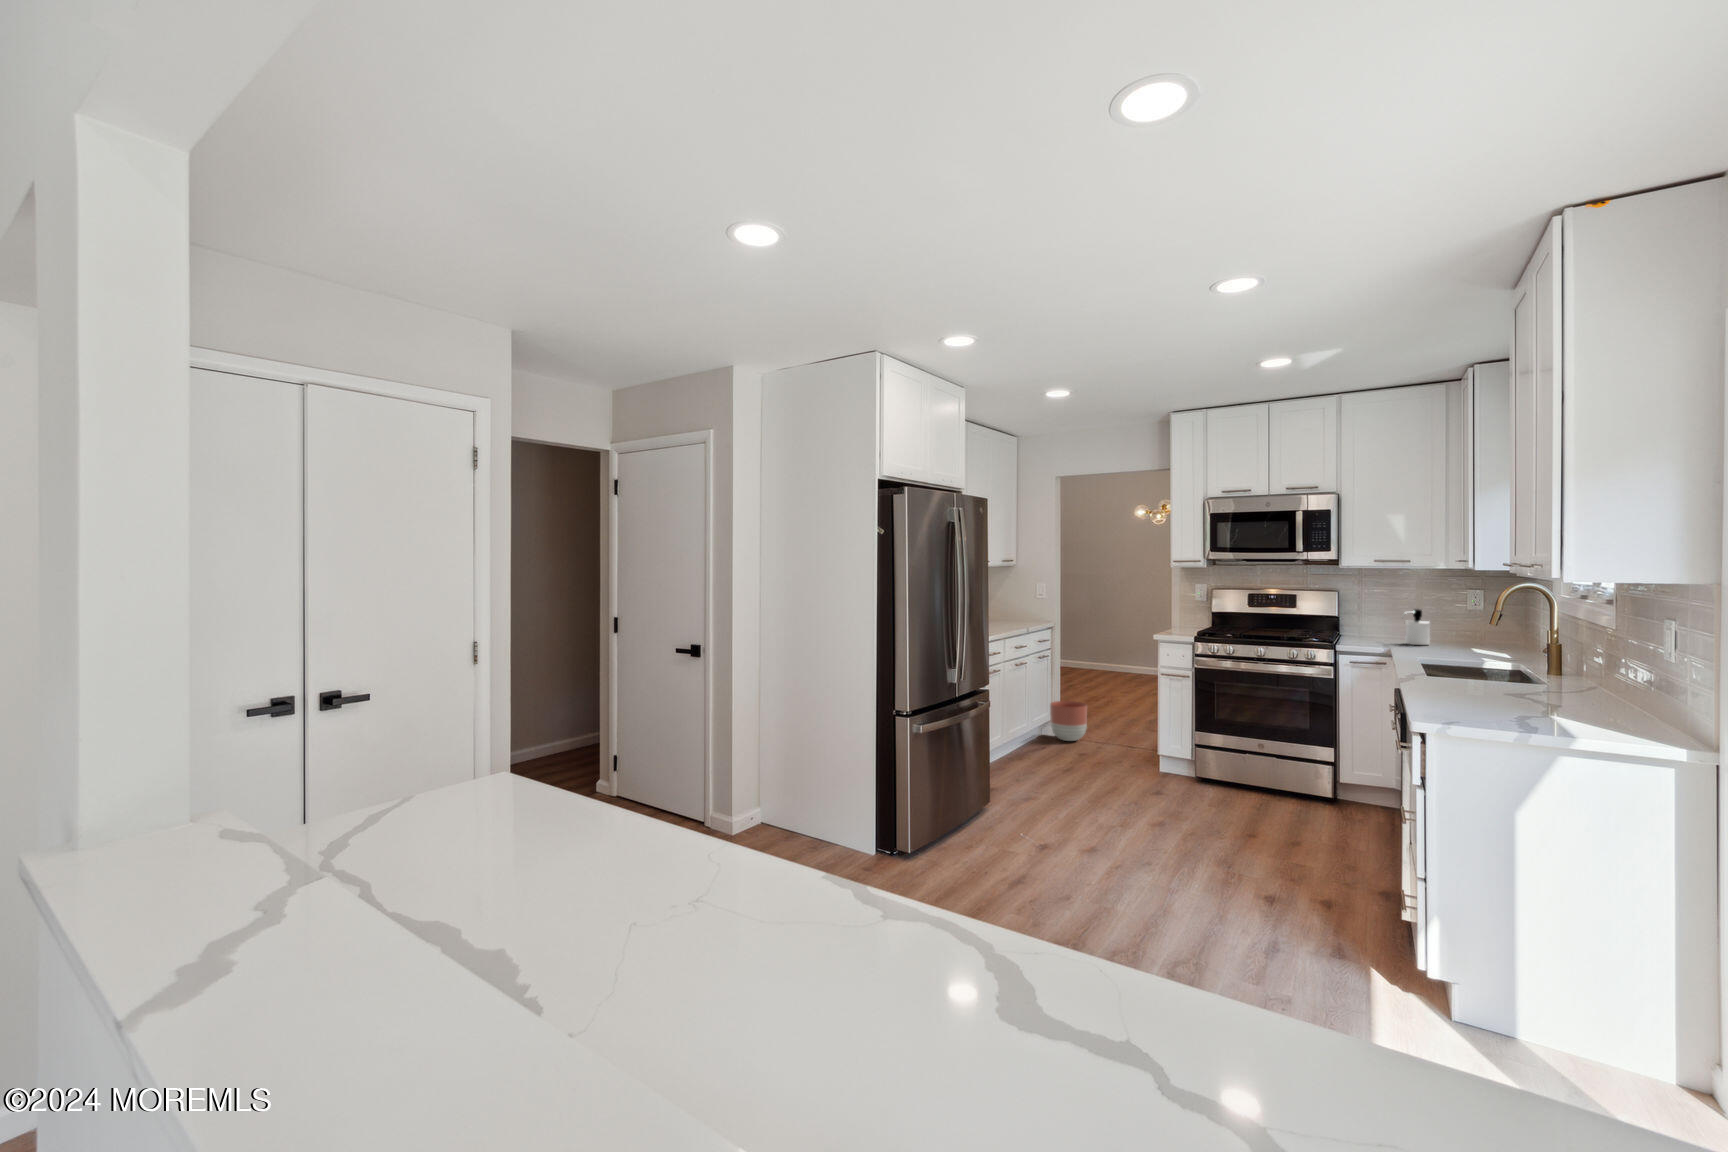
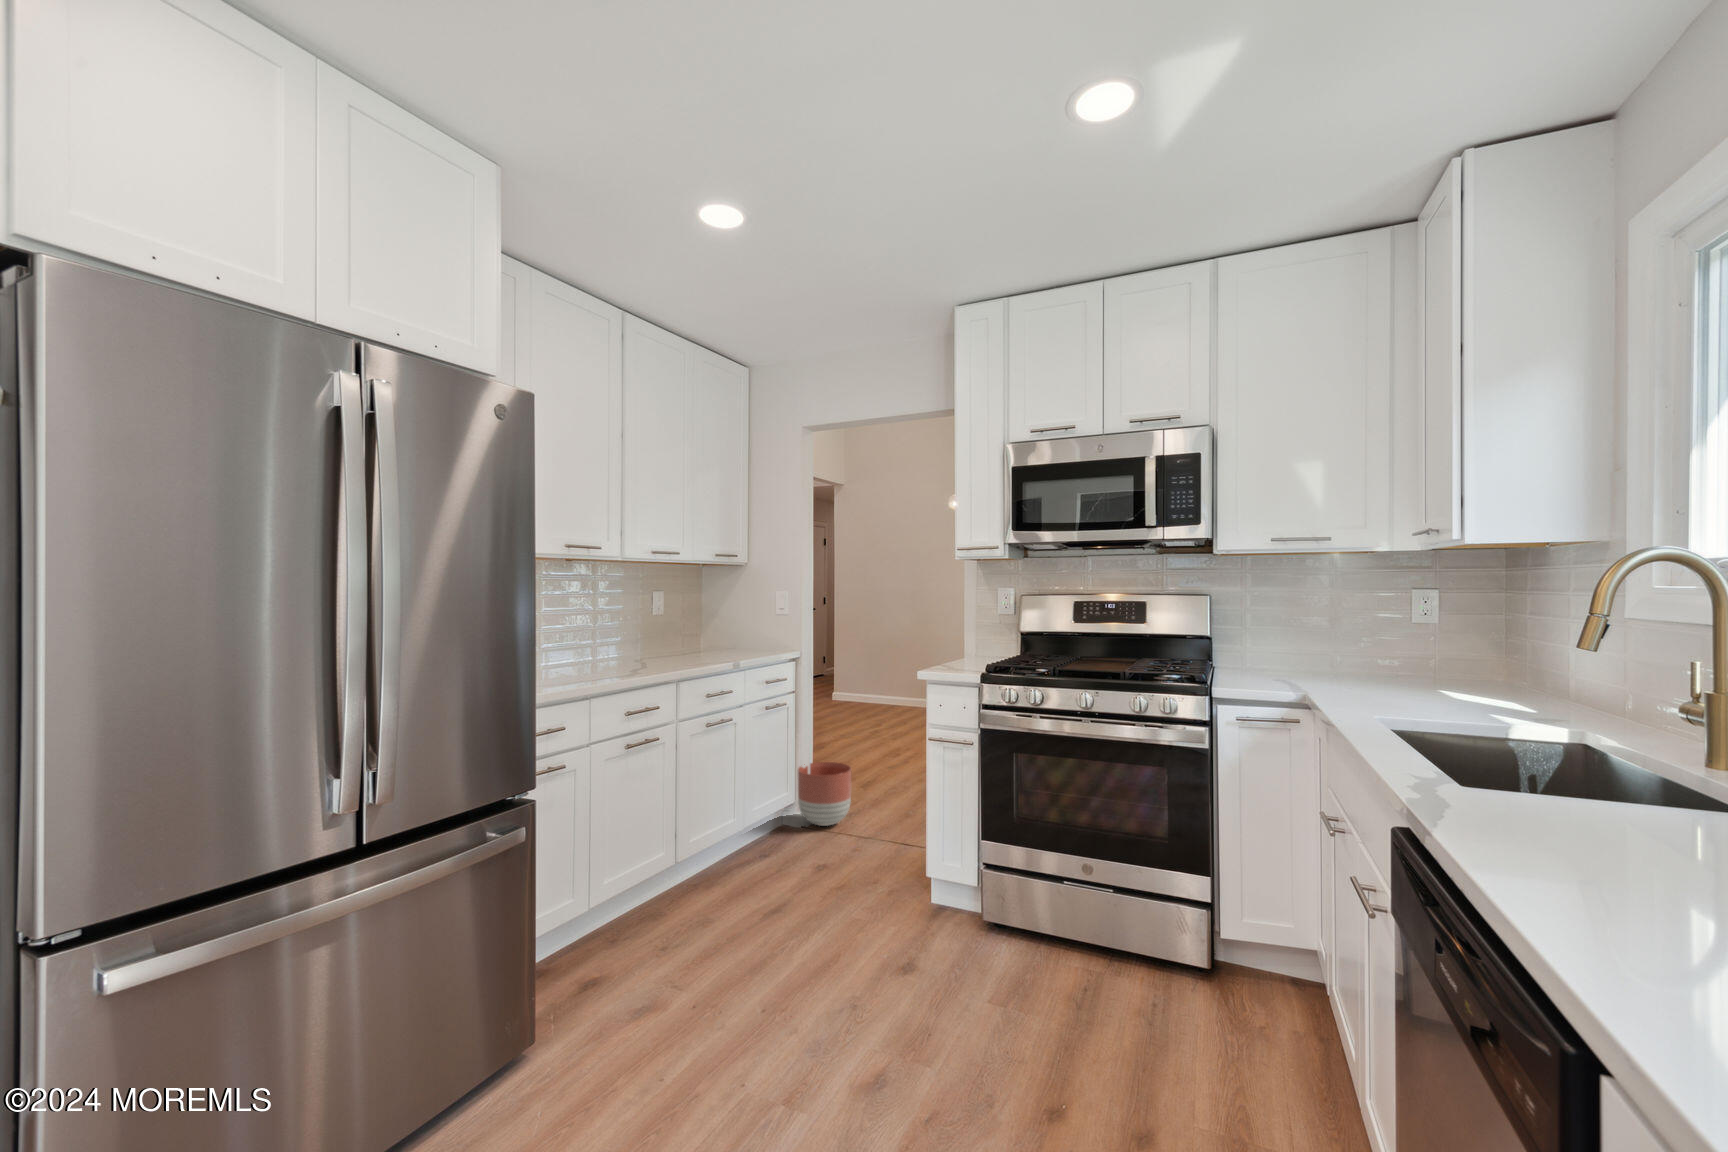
soap dispenser: present [1402,609,1431,645] -> none [1311,625,1355,685]

